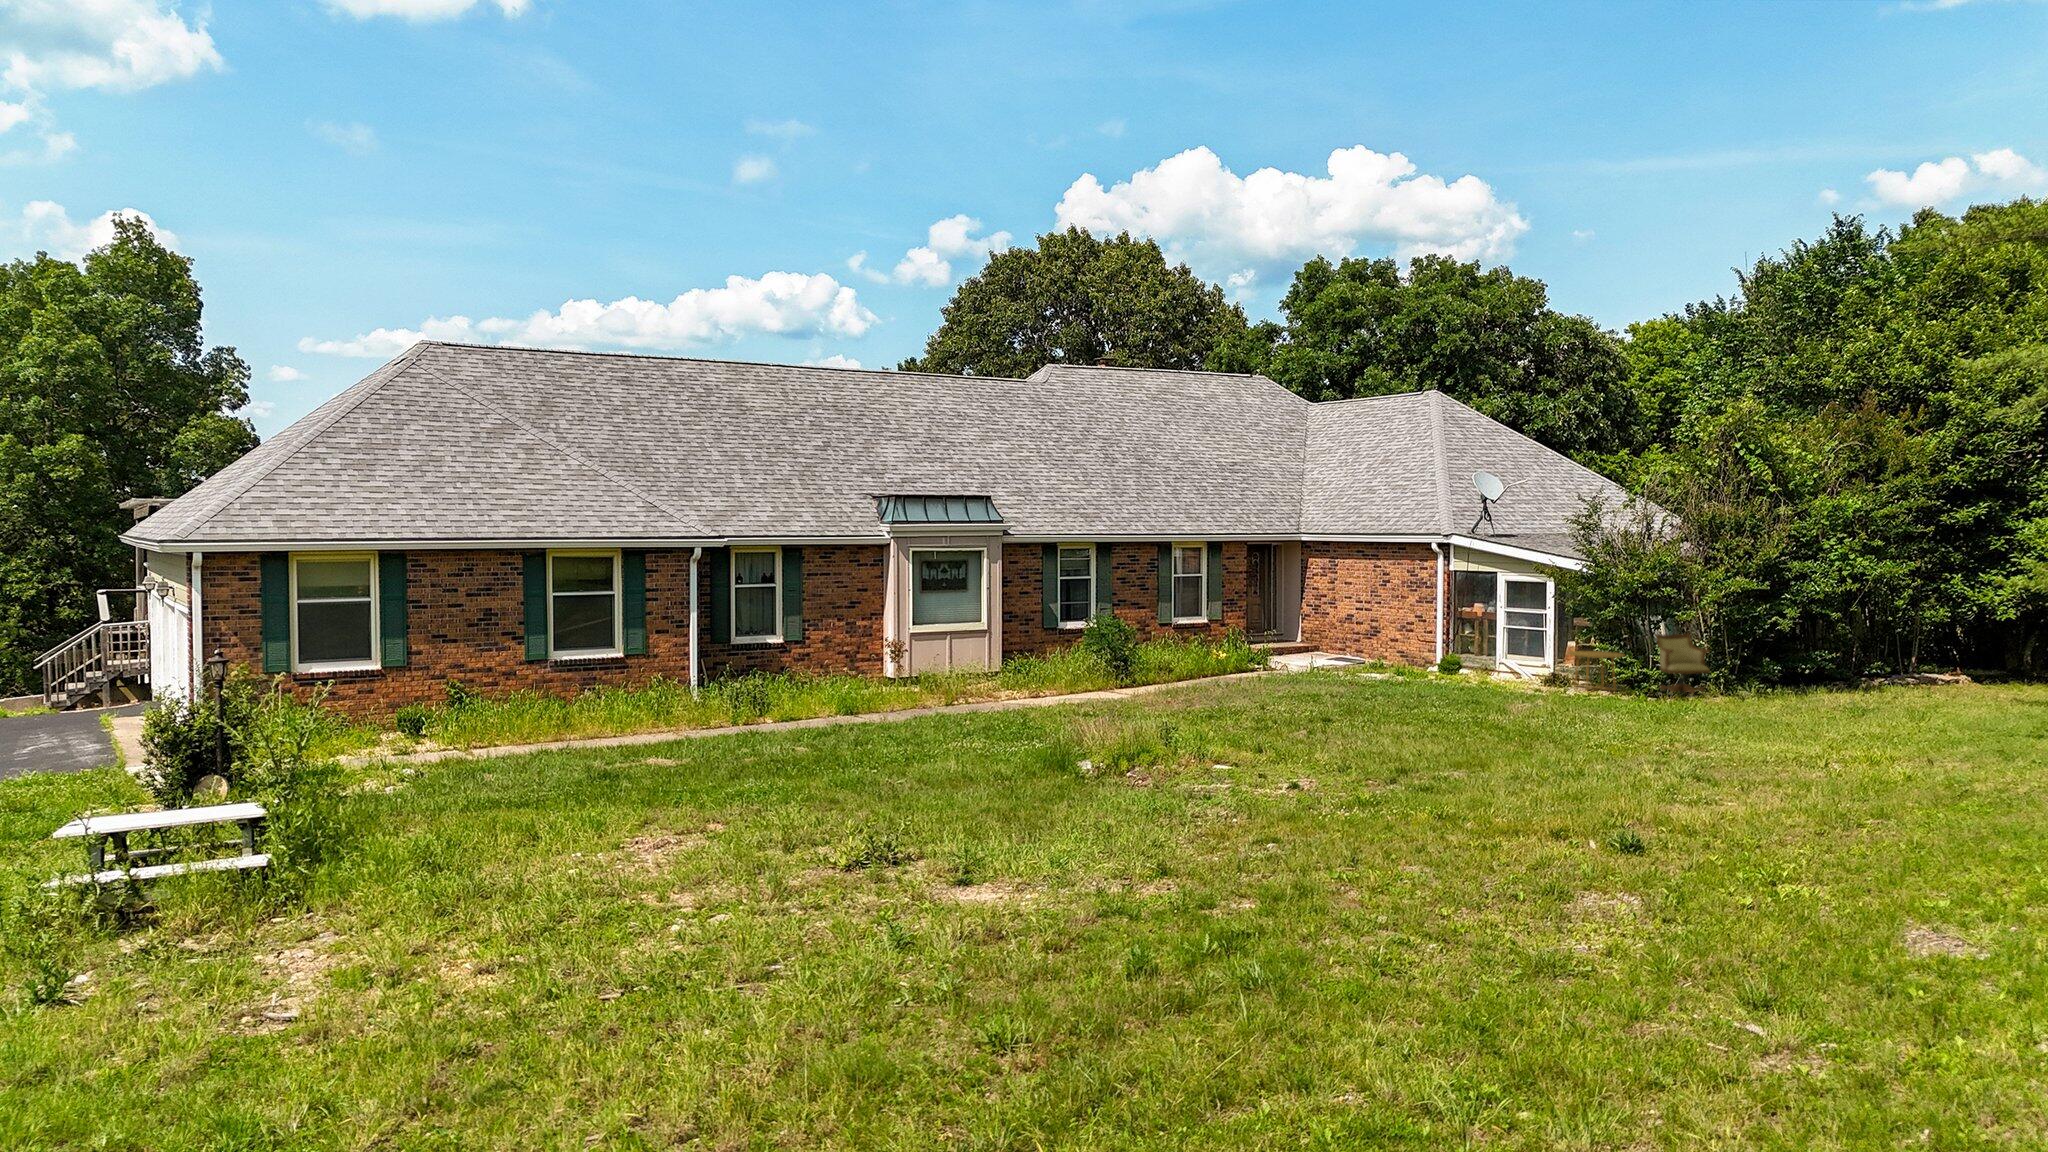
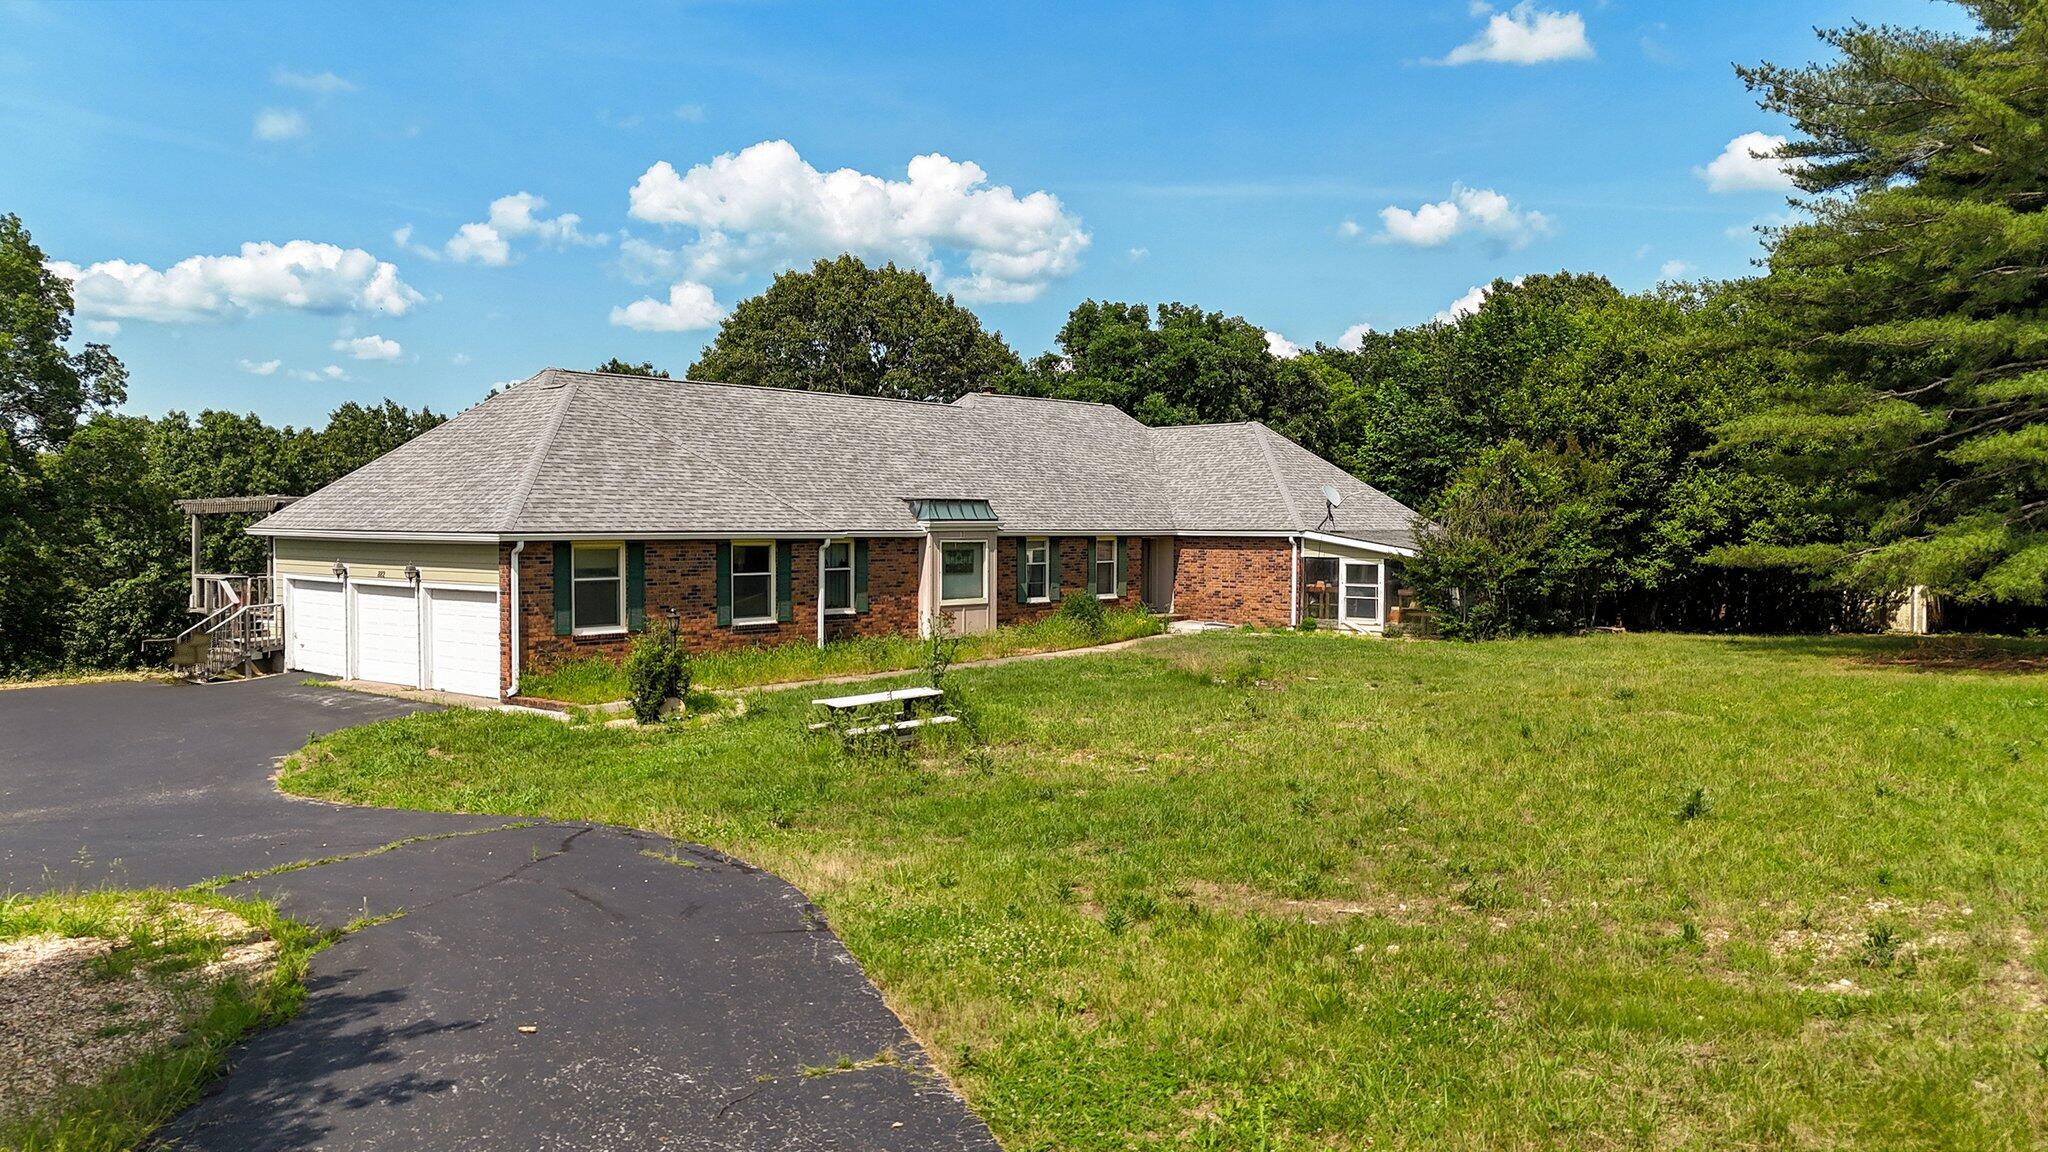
chair: present [1655,634,1710,696] -> present [167,630,214,685]

